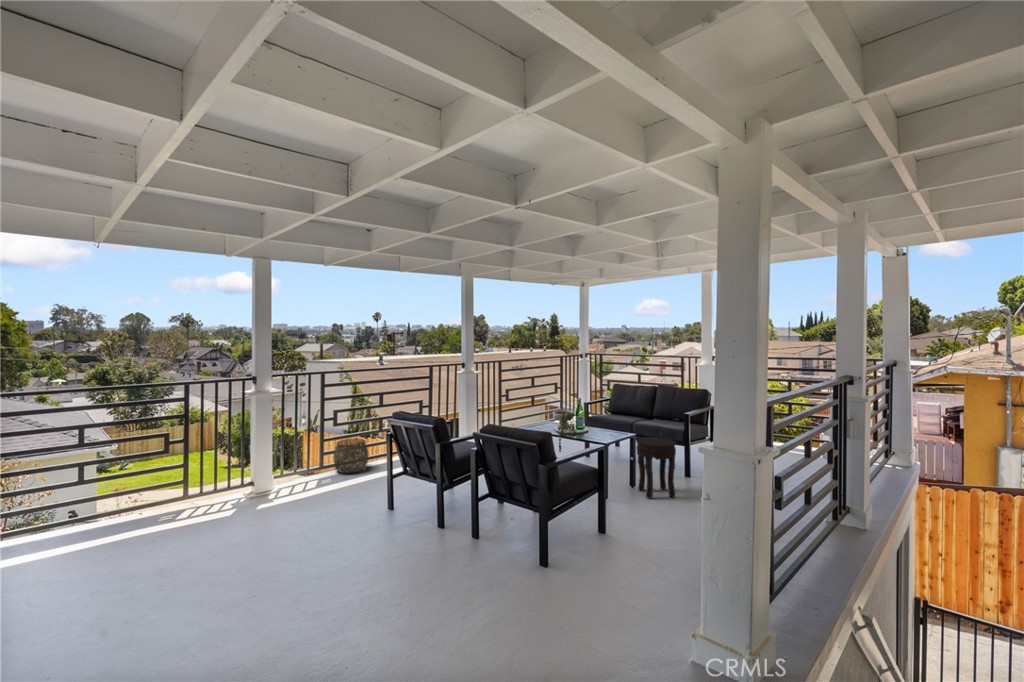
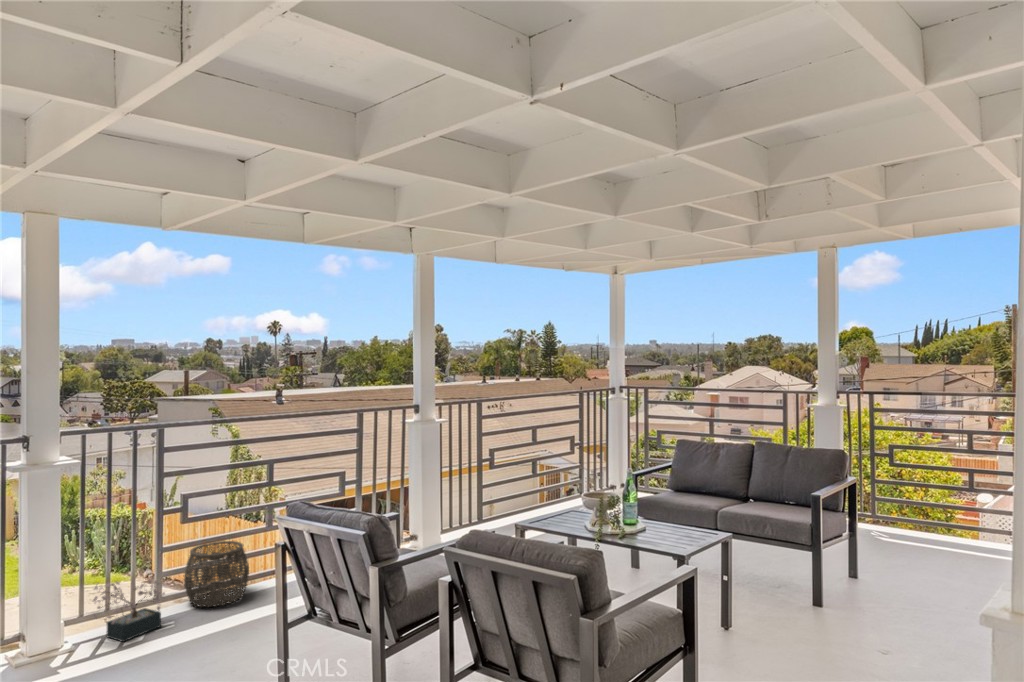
side table: present [636,437,676,499] -> none [736,539,809,656]
decorative plant: none [287,456,324,488] -> present [93,580,165,641]

